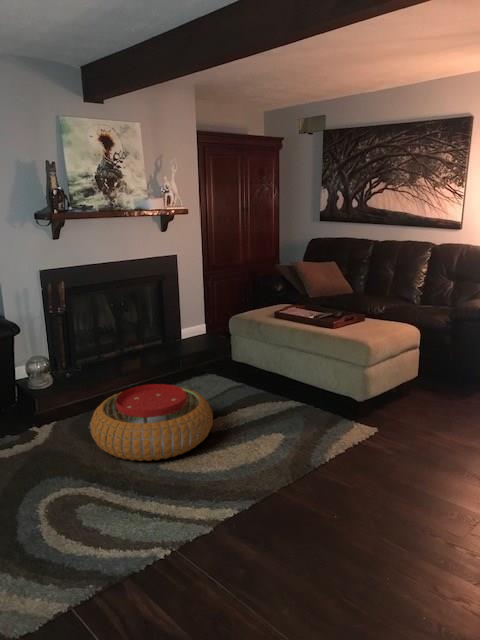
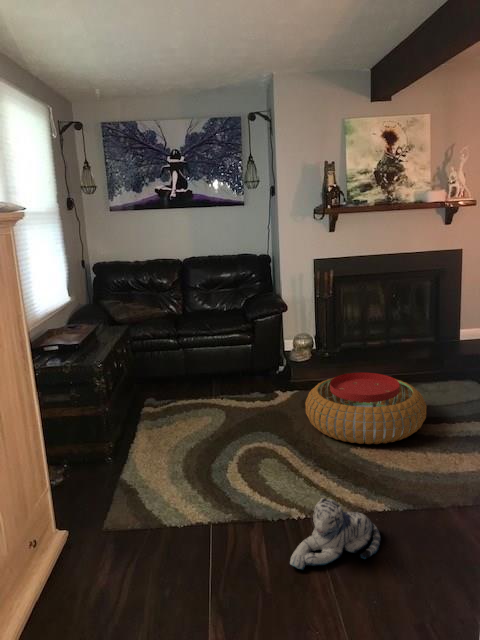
plush toy: none [190,522,257,608] -> present [290,498,381,569]

